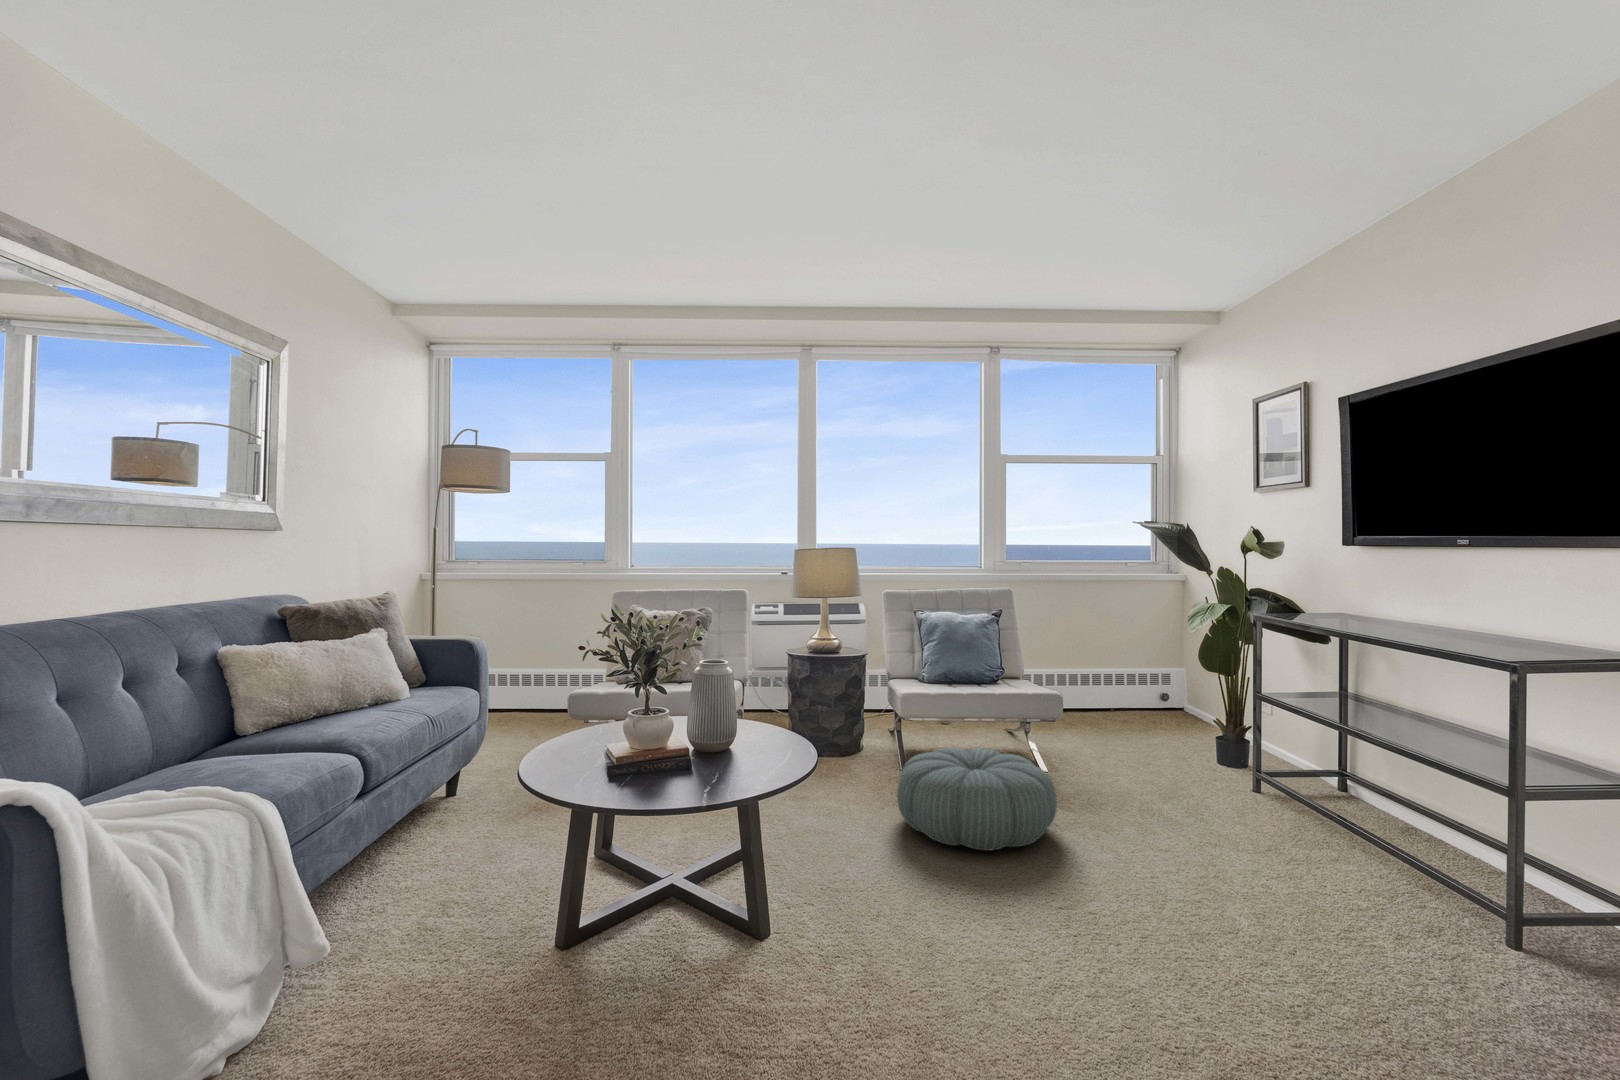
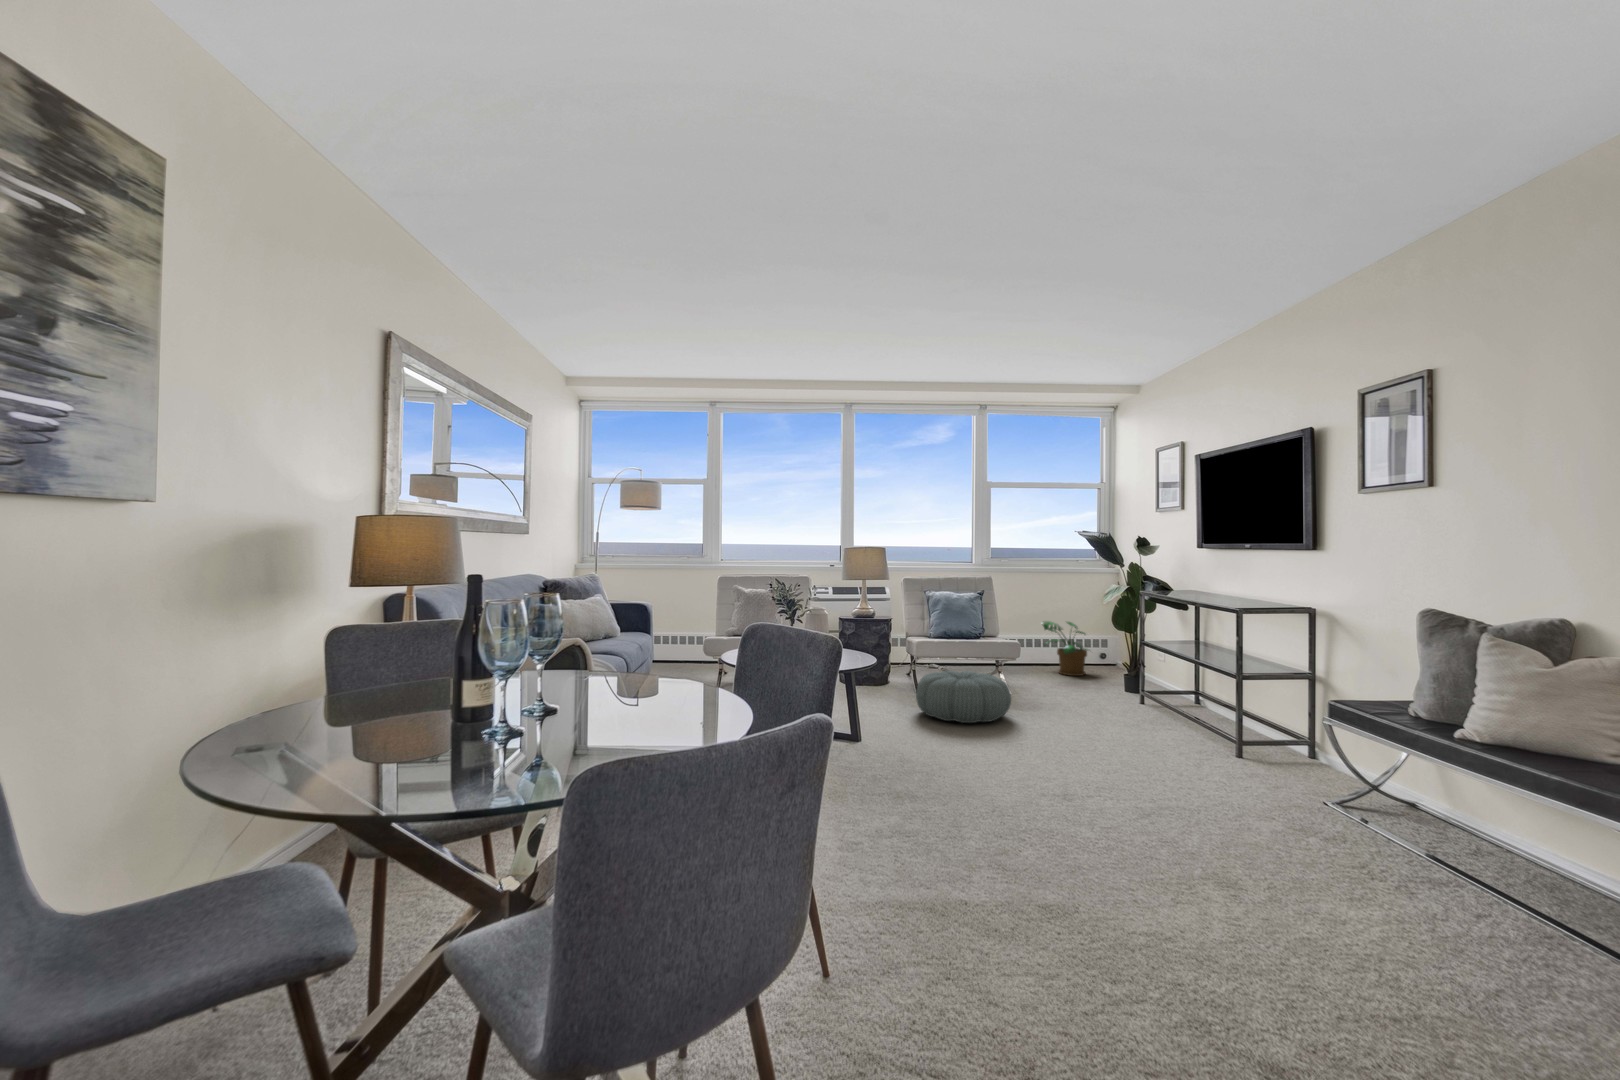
potted plant: none [1083,650,1156,731] -> present [1043,621,1088,676]

